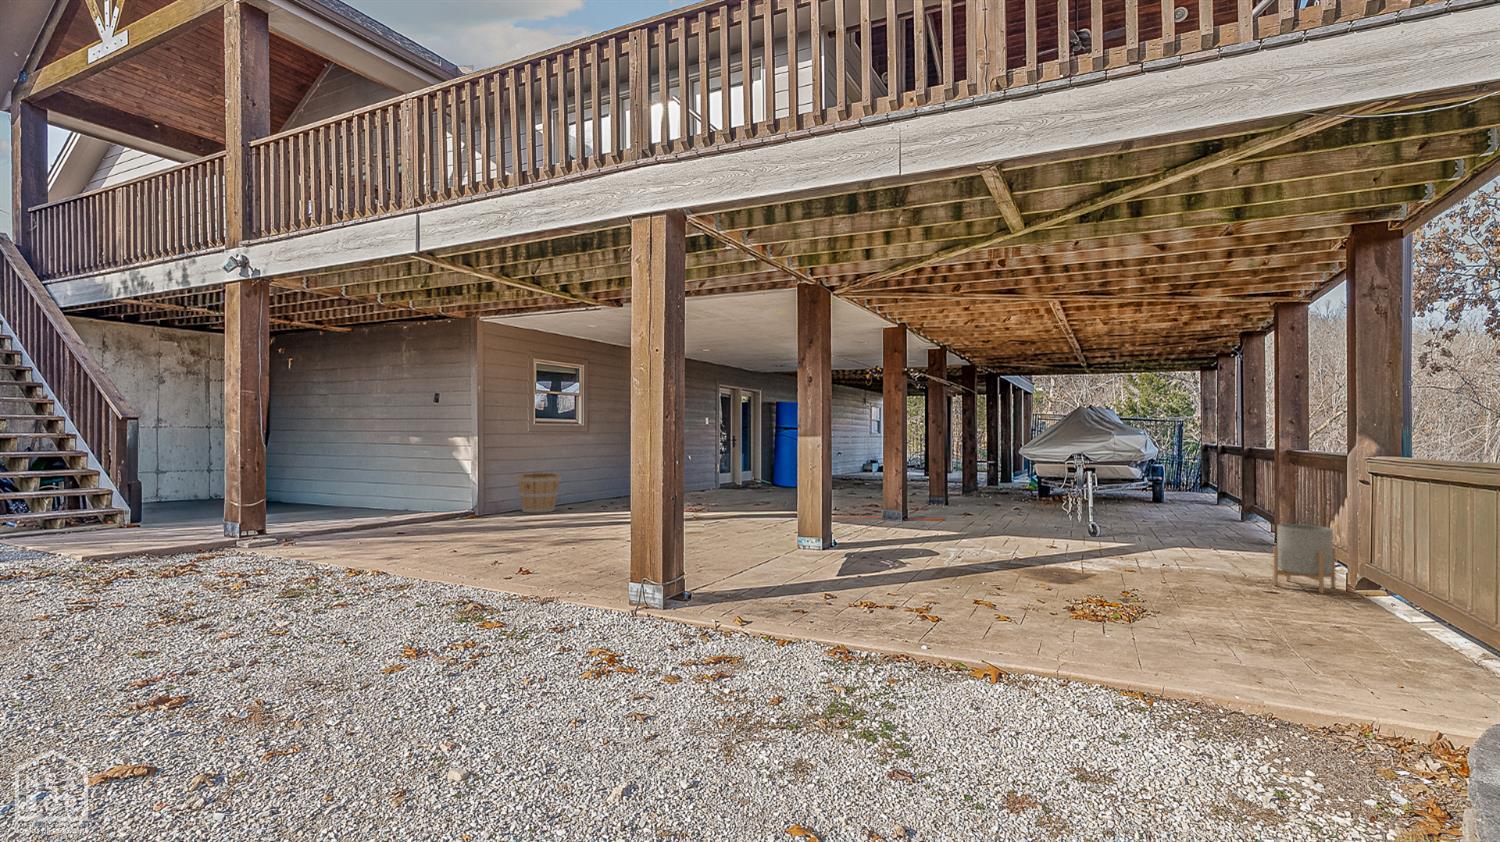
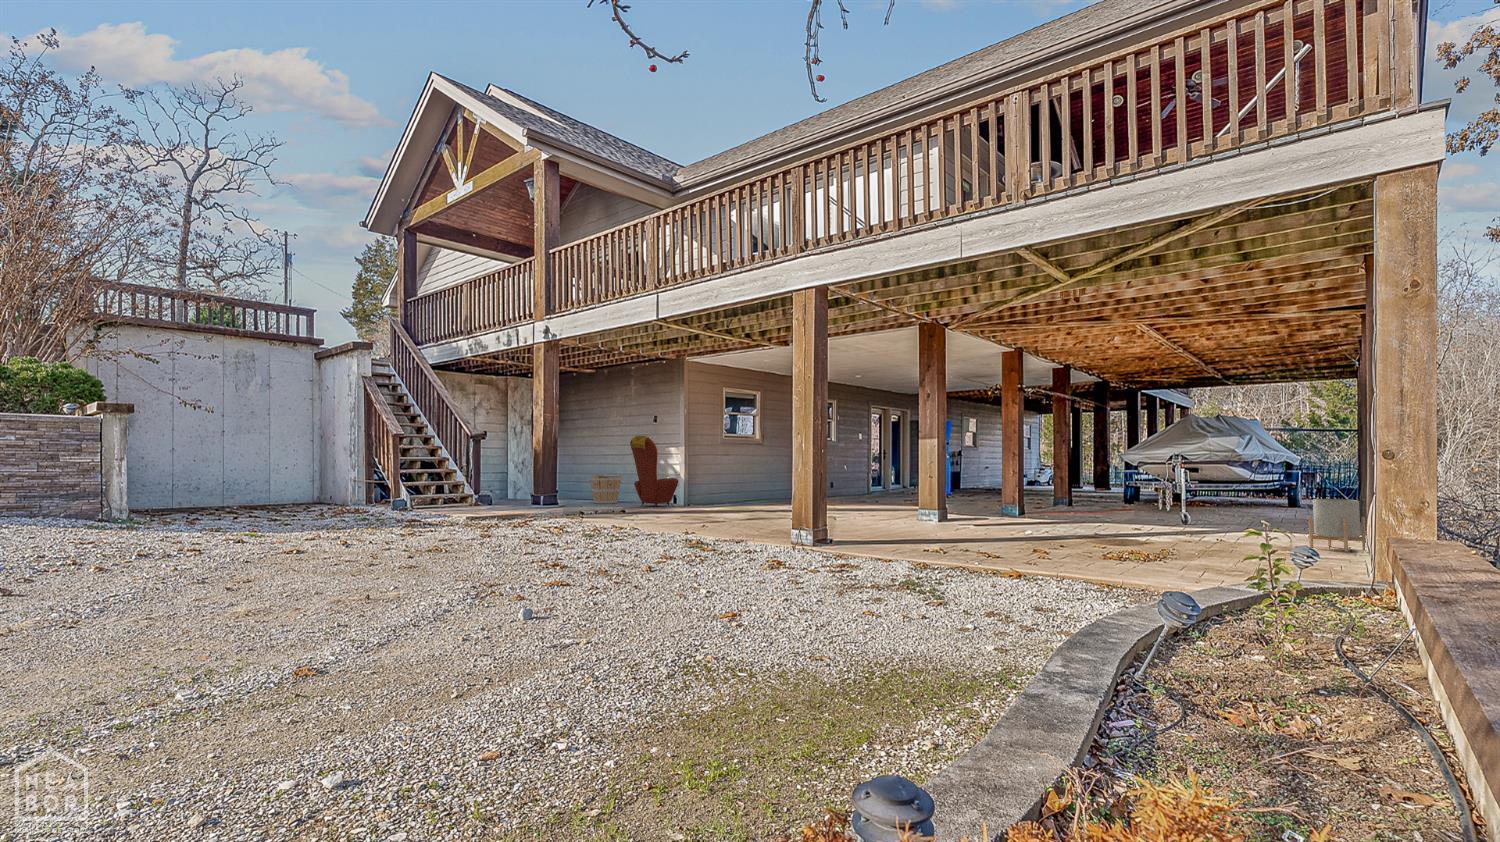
armchair: none [396,421,468,519] -> present [630,436,678,507]
wooden bucket: present [517,473,561,513] -> present [589,475,622,504]

